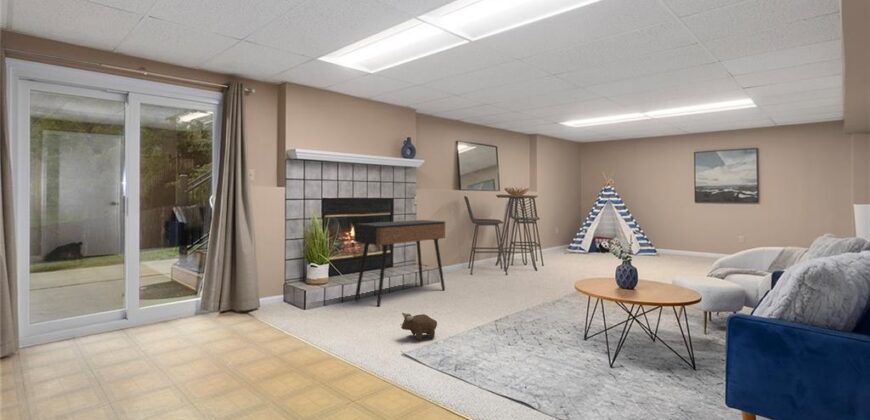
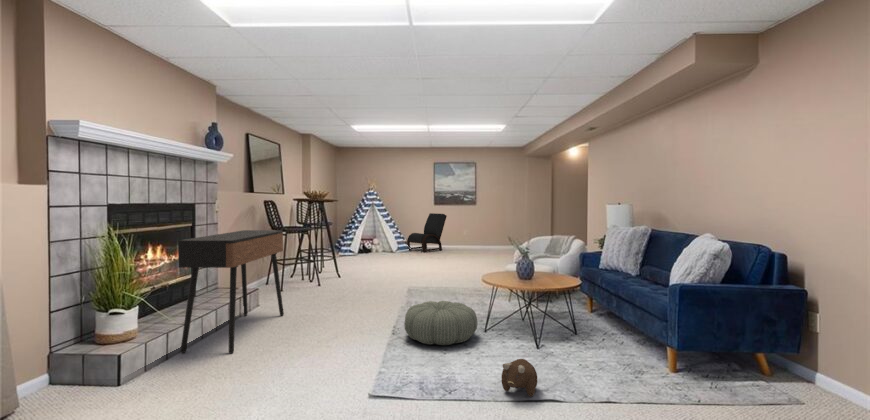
lounge chair: none [650,213,703,257] -> present [407,213,447,252]
pouf: none [496,294,566,335] -> present [404,301,478,345]
plush toy: present [400,313,437,341] -> present [502,359,537,397]

